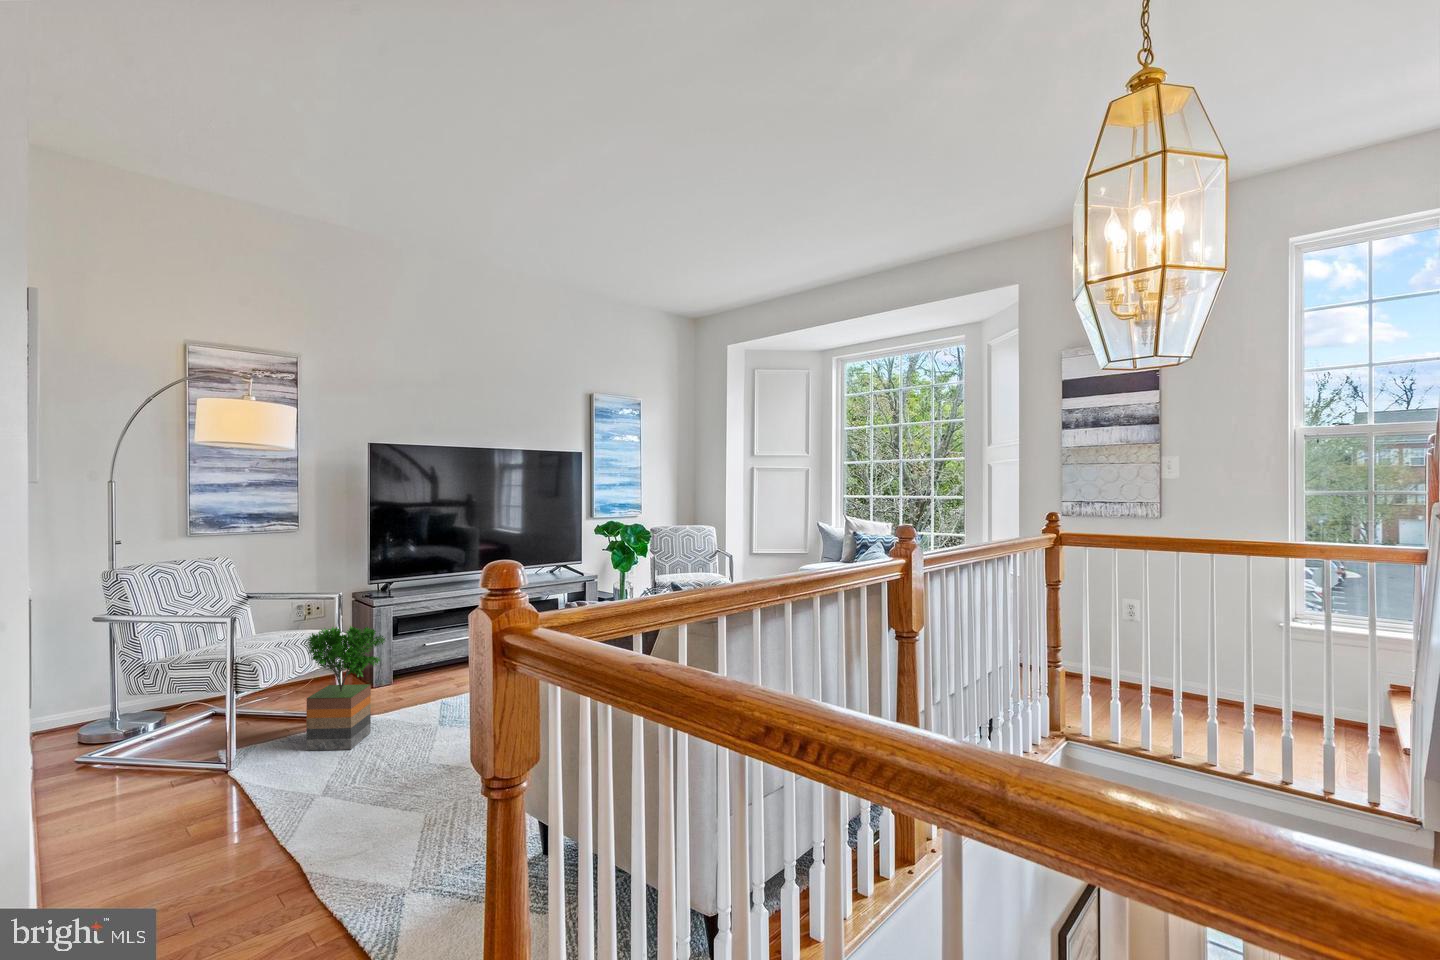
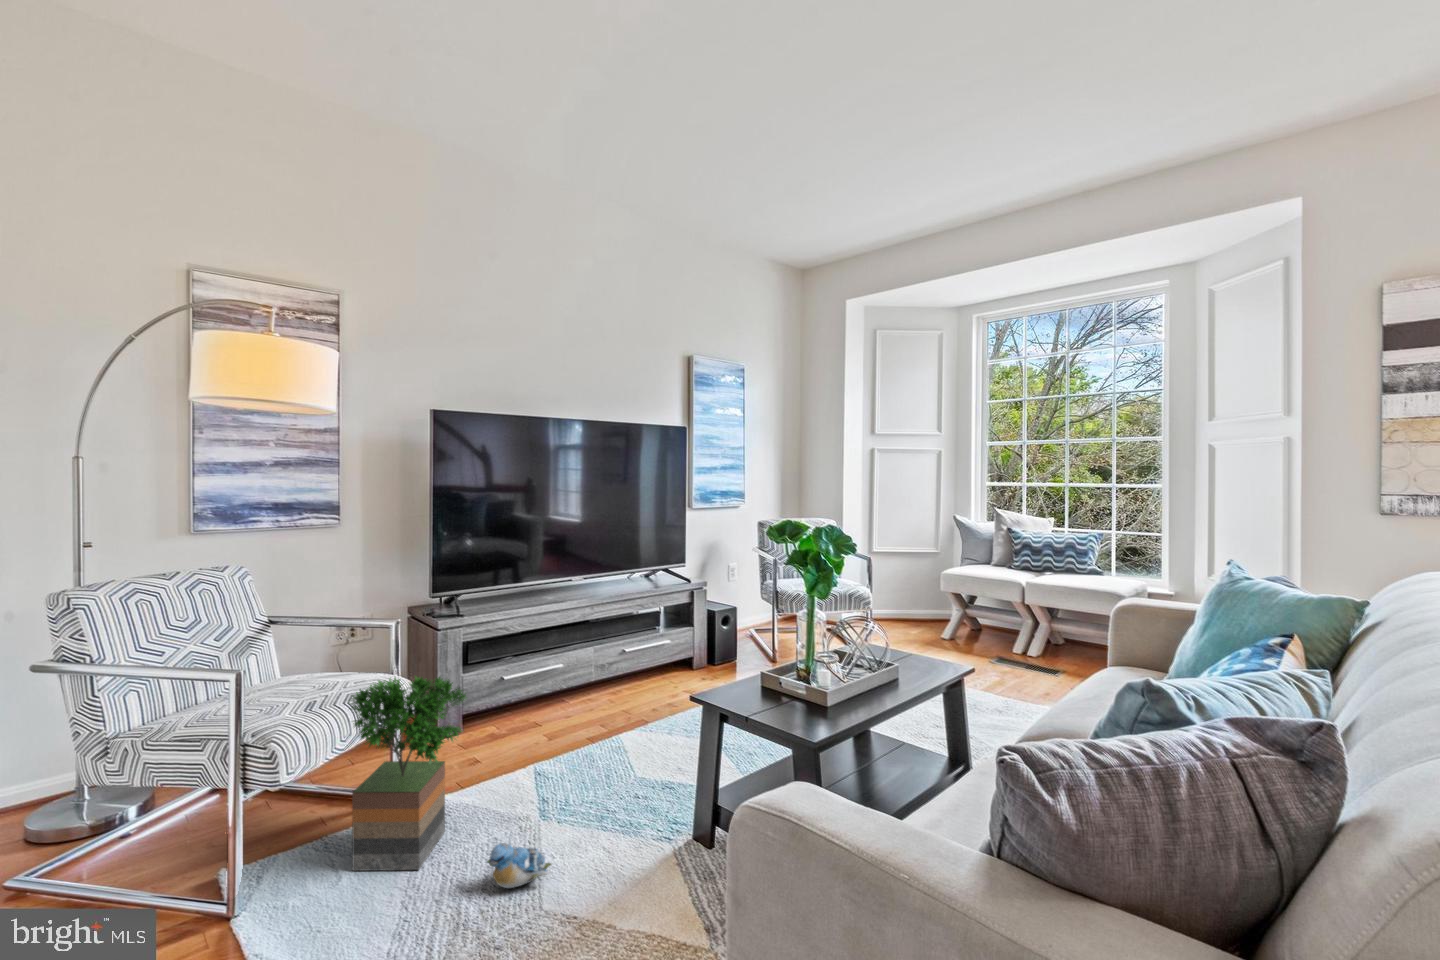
plush toy: none [394,727,439,755] -> present [488,843,552,888]

